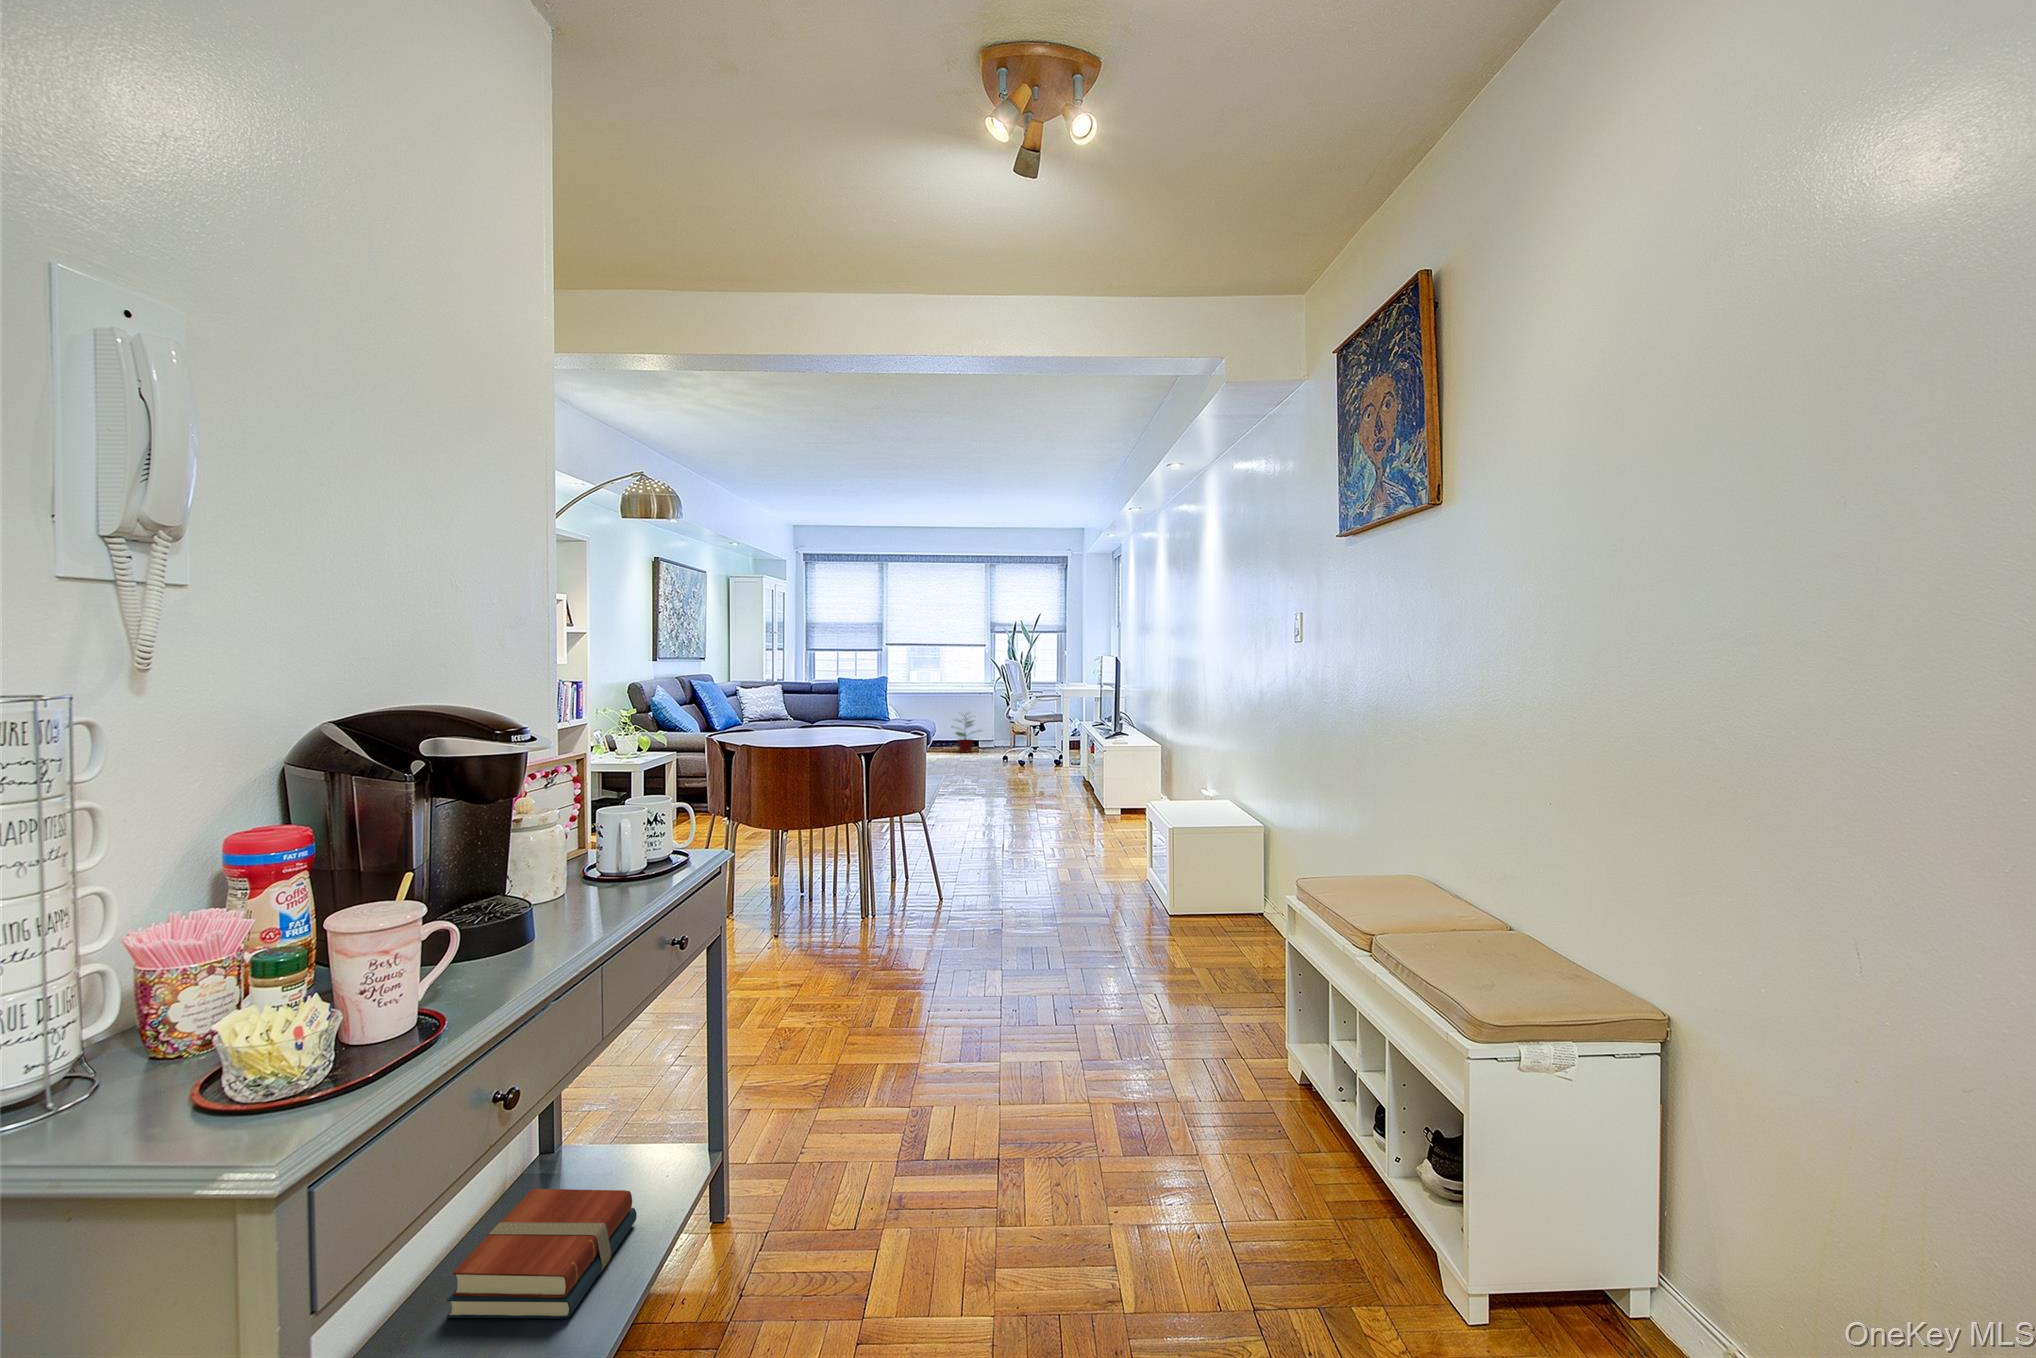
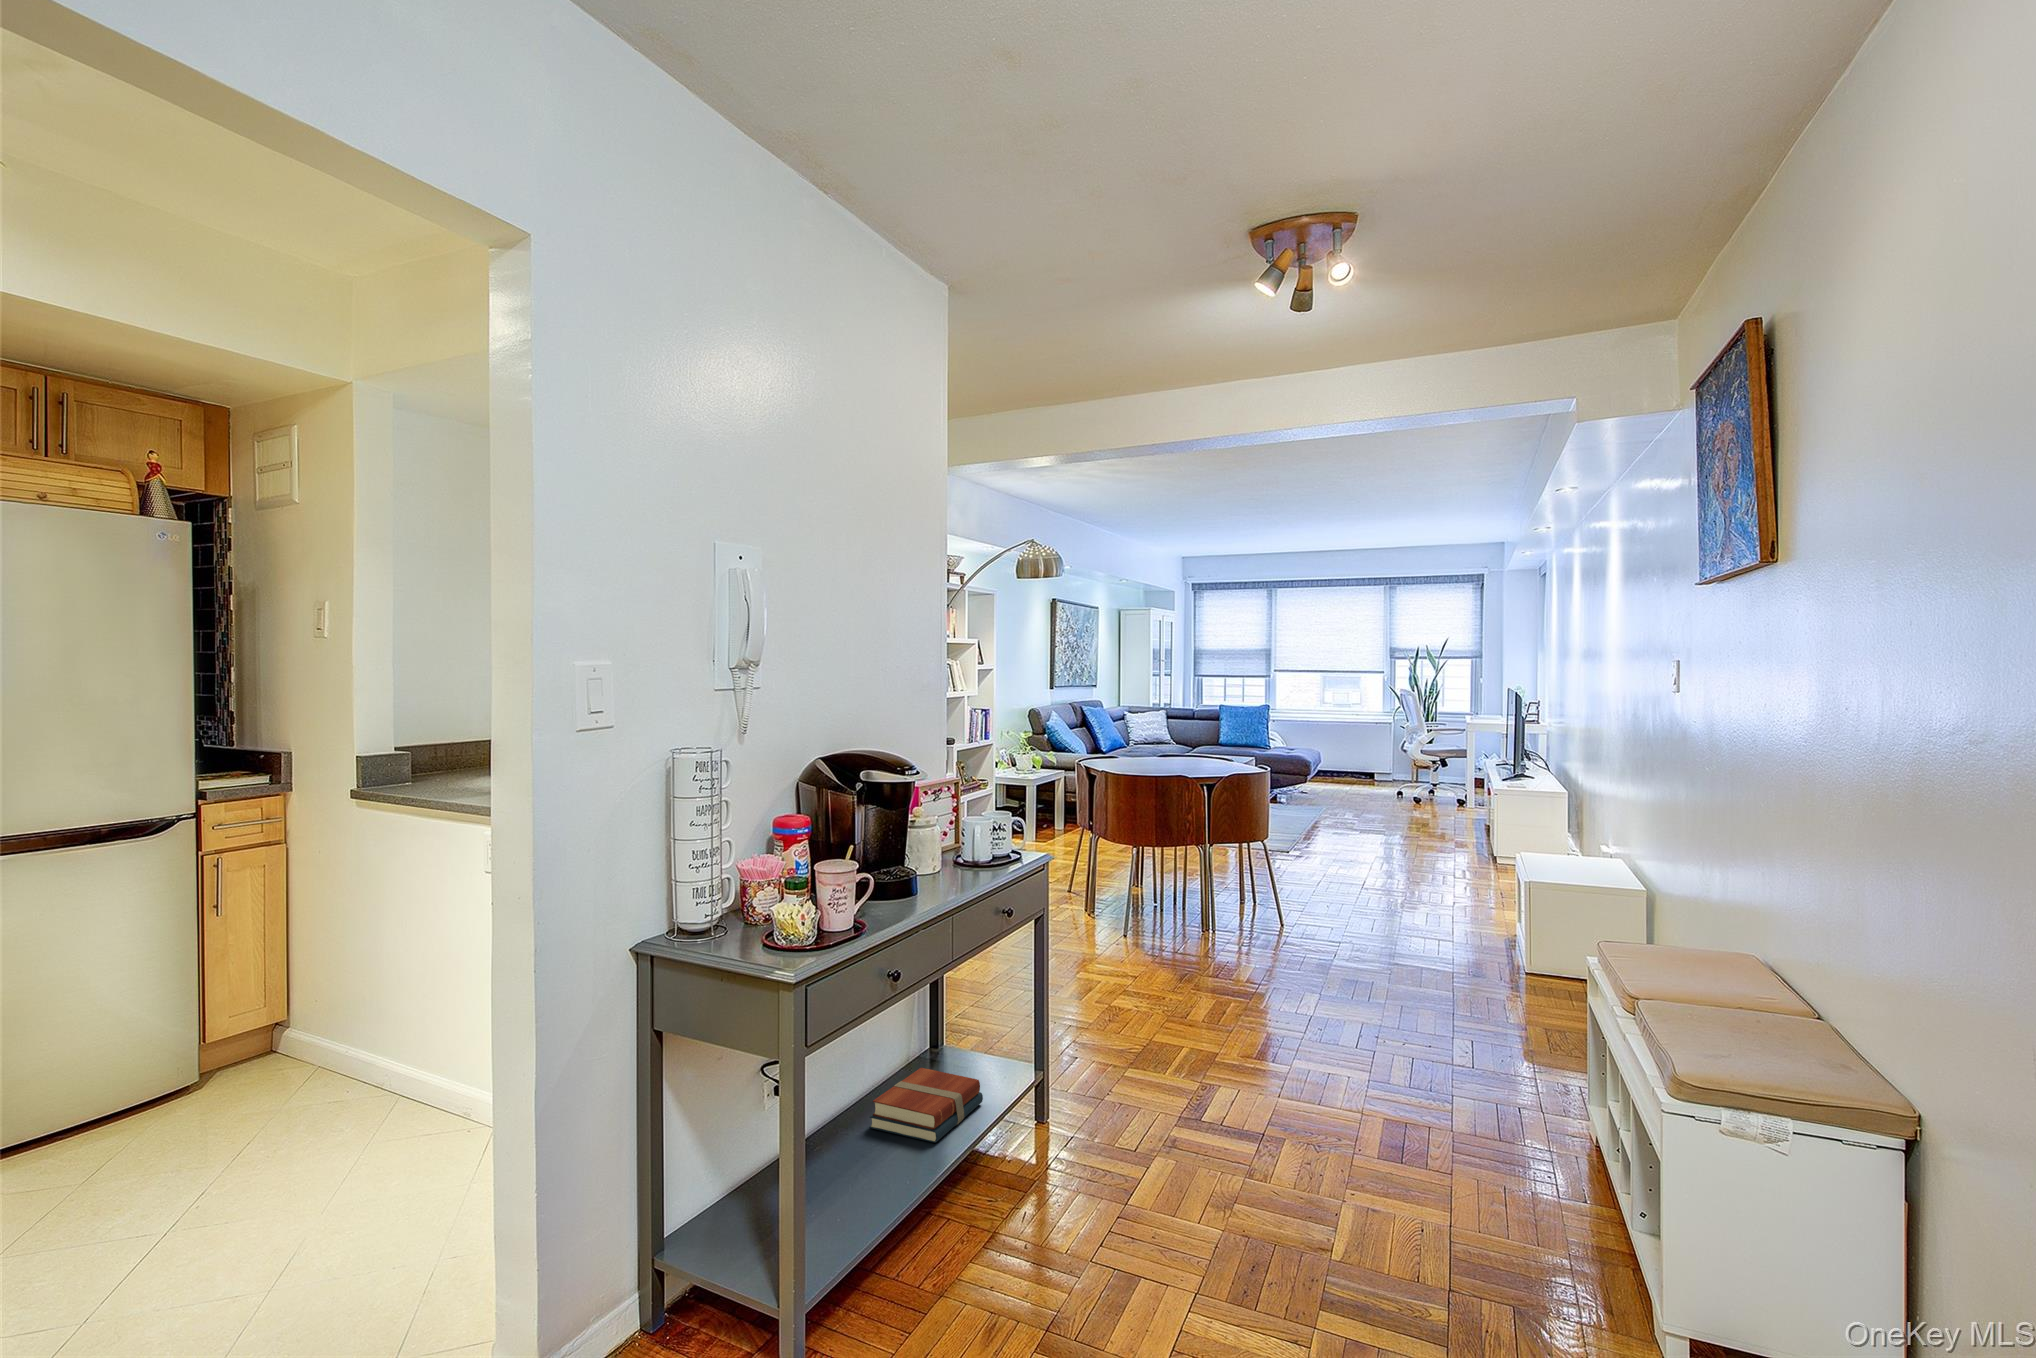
potted plant: present [956,715,979,753] -> none [1341,740,1381,786]

